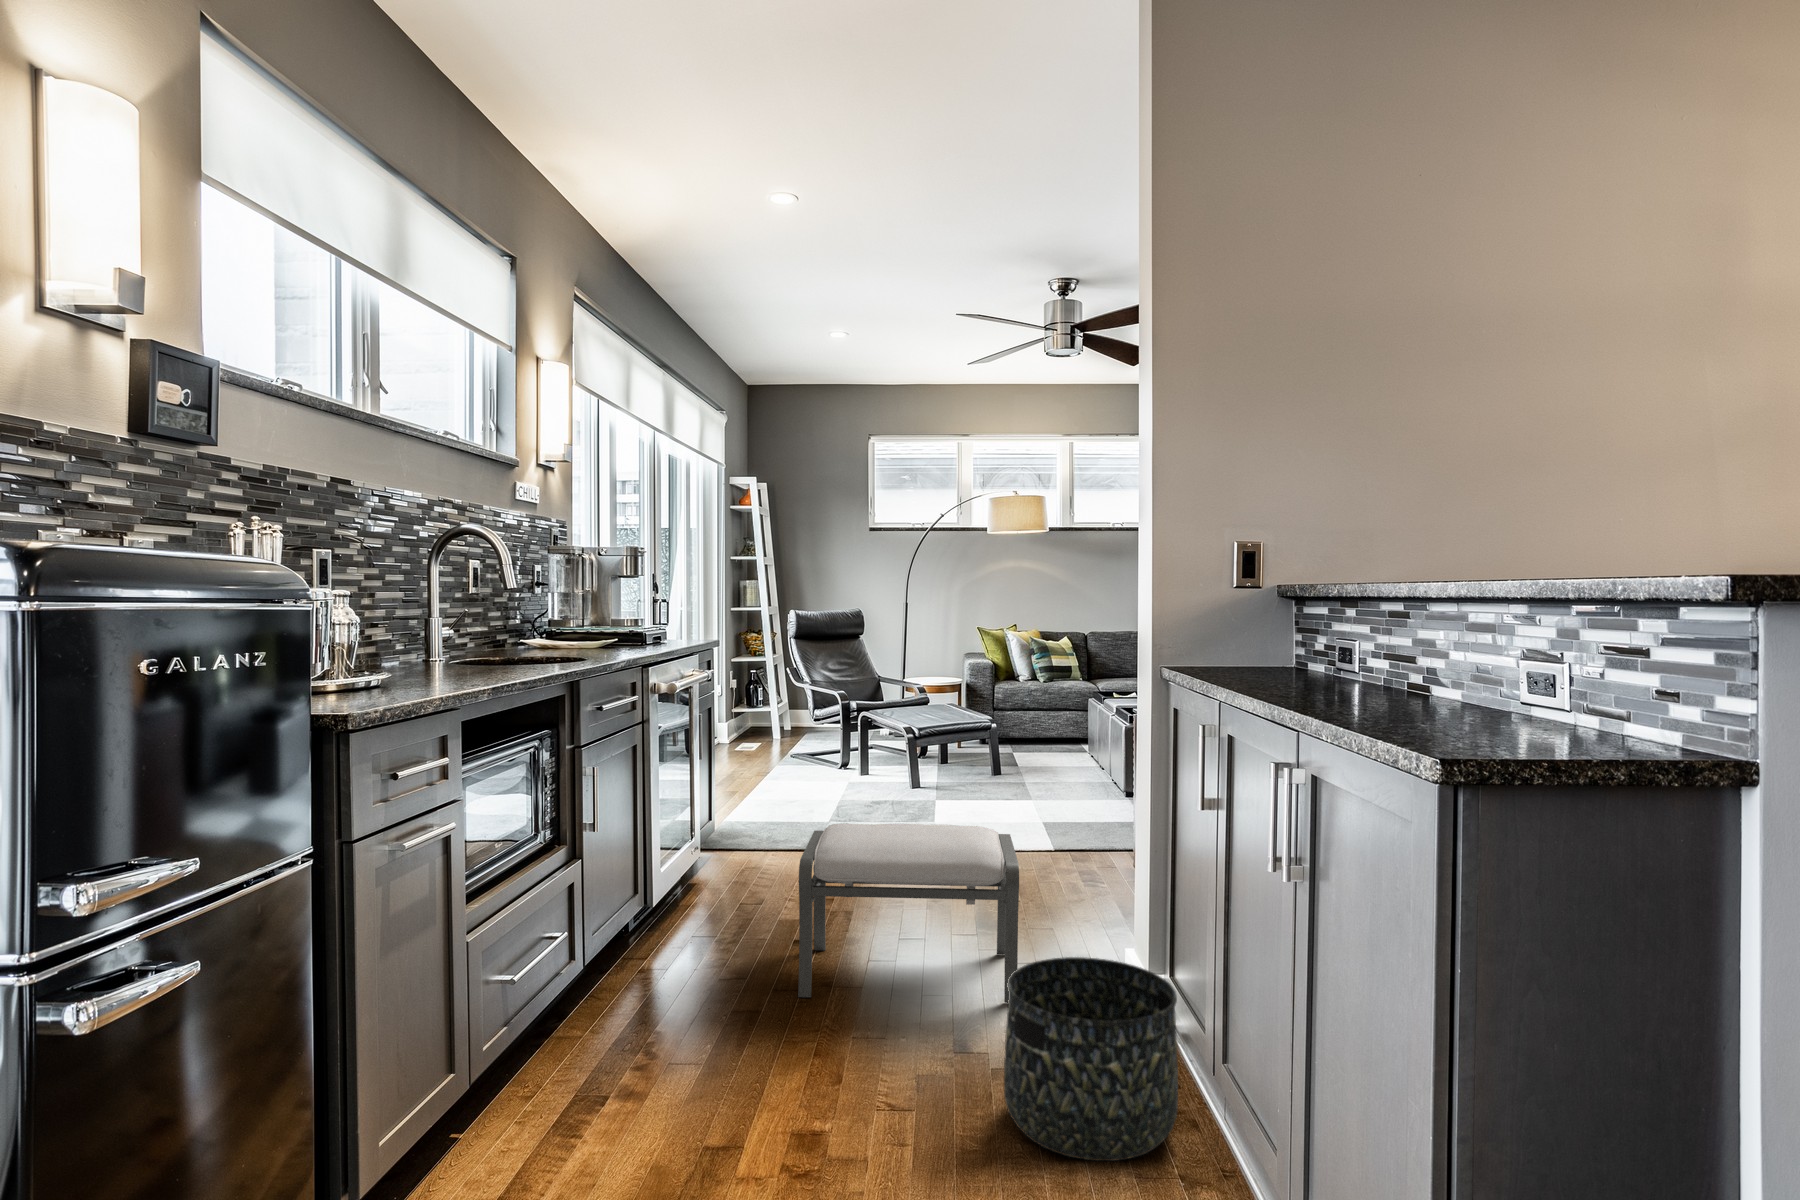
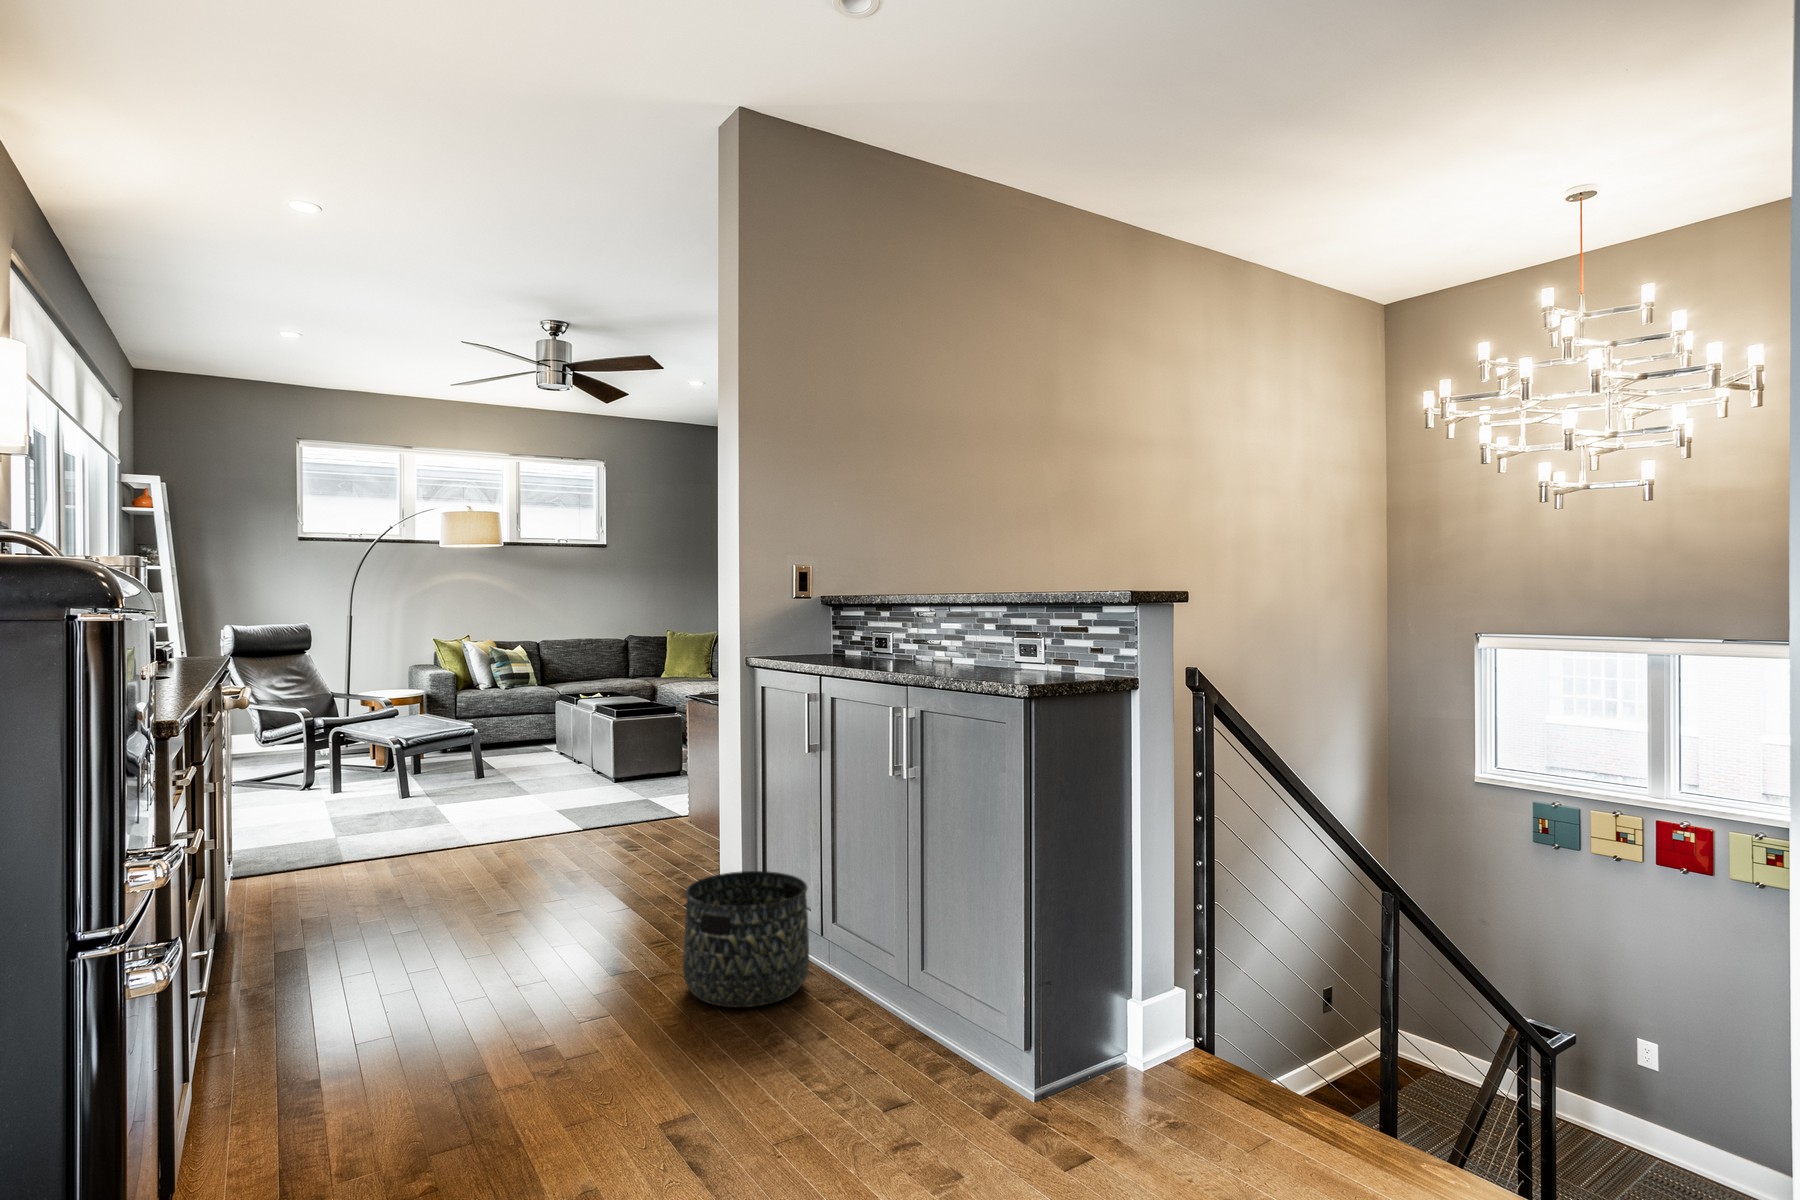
ottoman: present [798,823,1019,1003] -> none [429,800,642,969]

